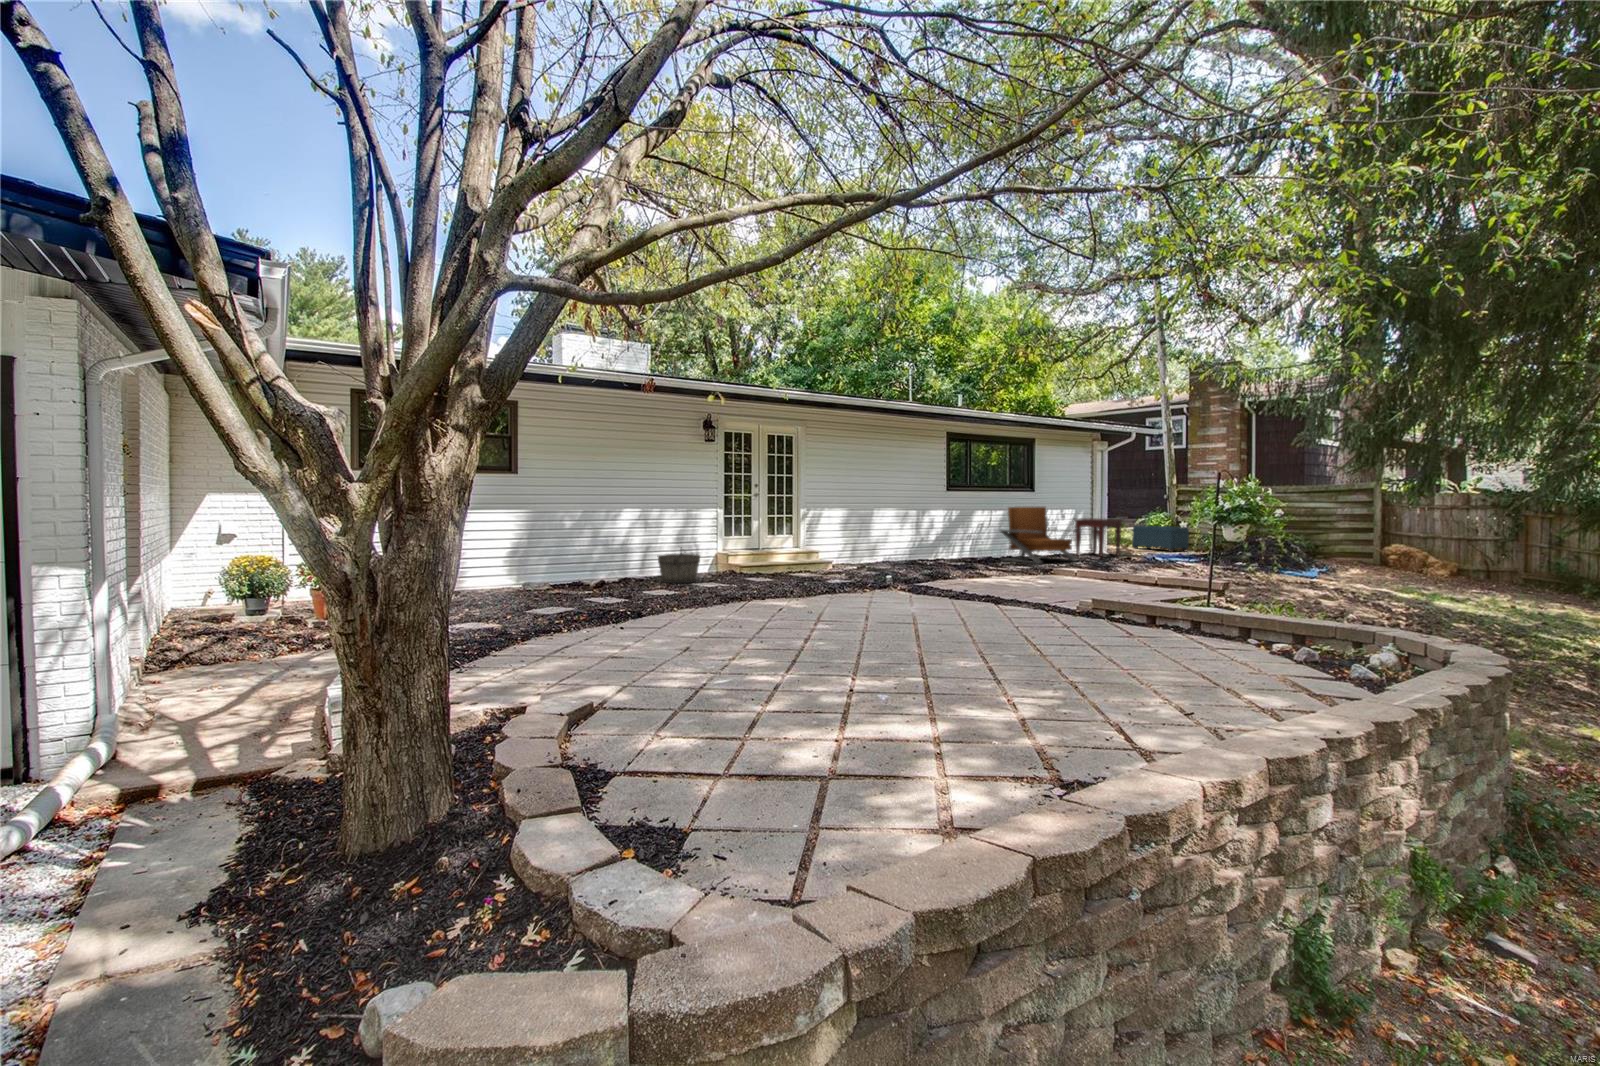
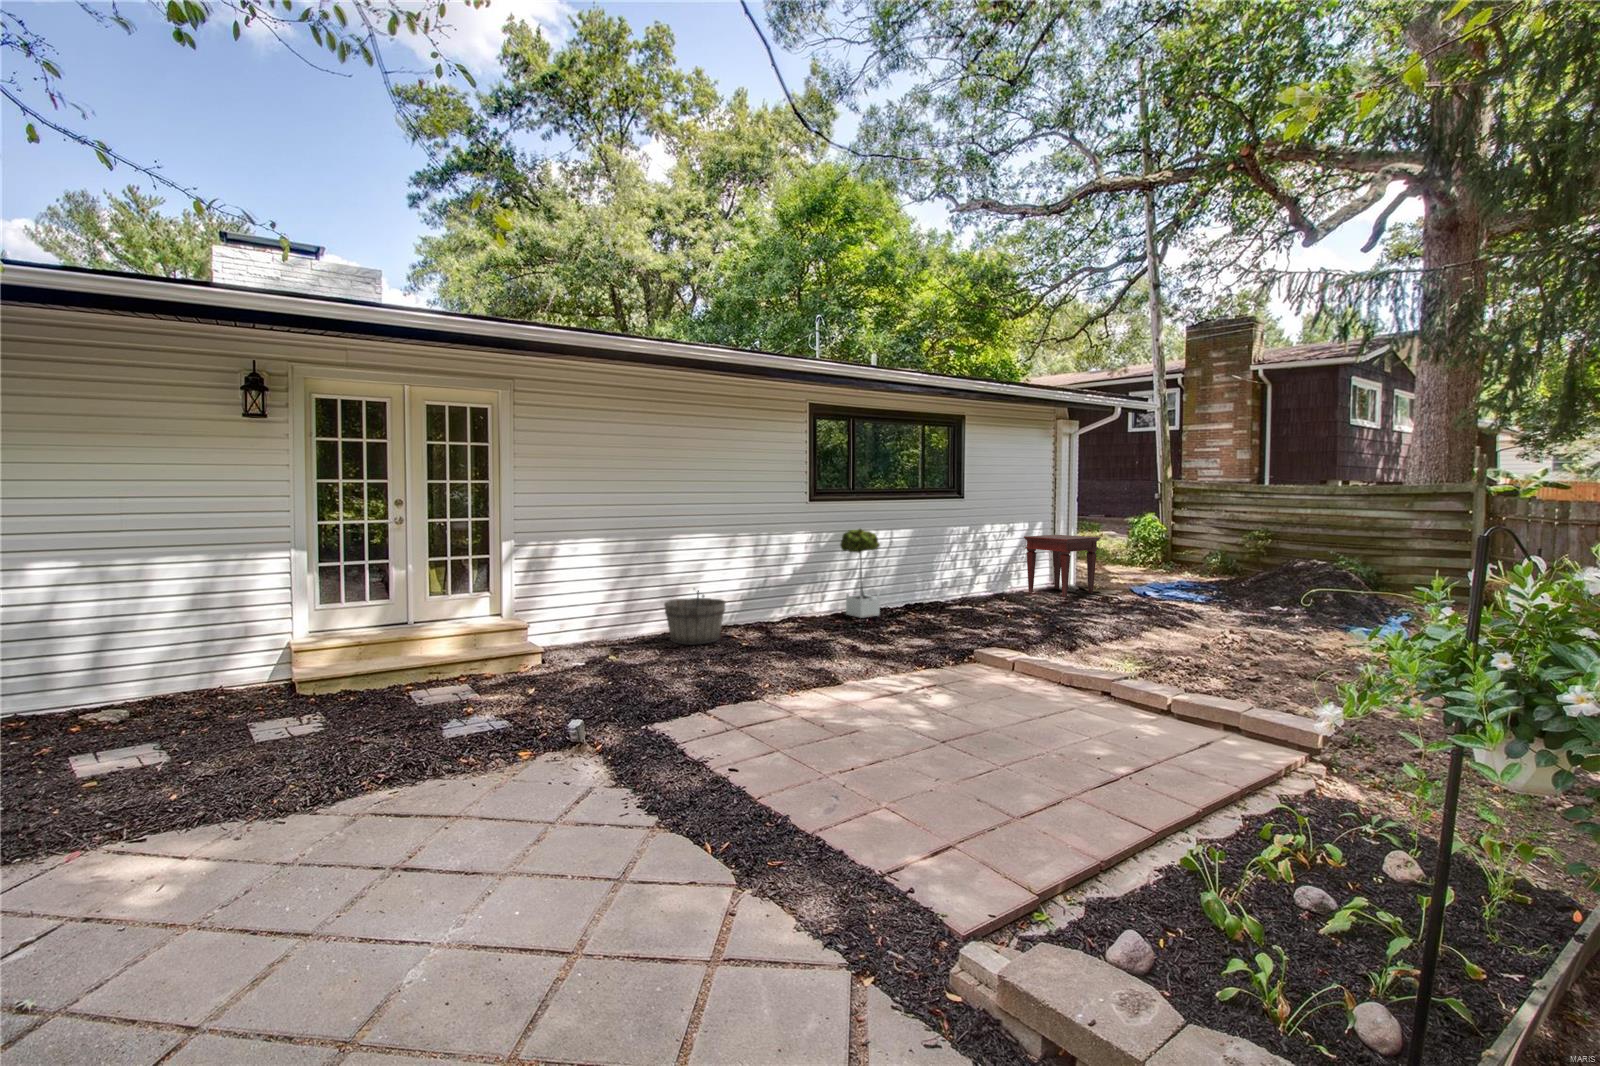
lounge chair: present [1000,507,1078,564] -> none [902,522,1026,620]
potted tree: none [964,508,989,562] -> present [840,529,880,618]
bench: present [1132,526,1189,552] -> none [1113,539,1194,580]
wooden bucket: present [657,547,700,583] -> present [664,590,726,645]

